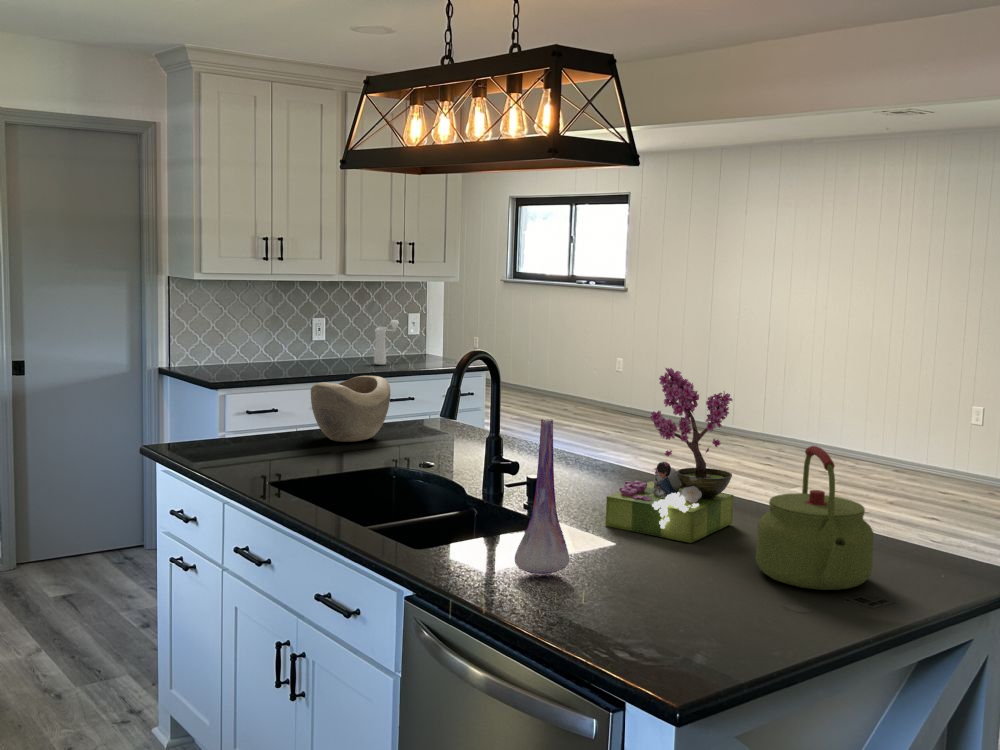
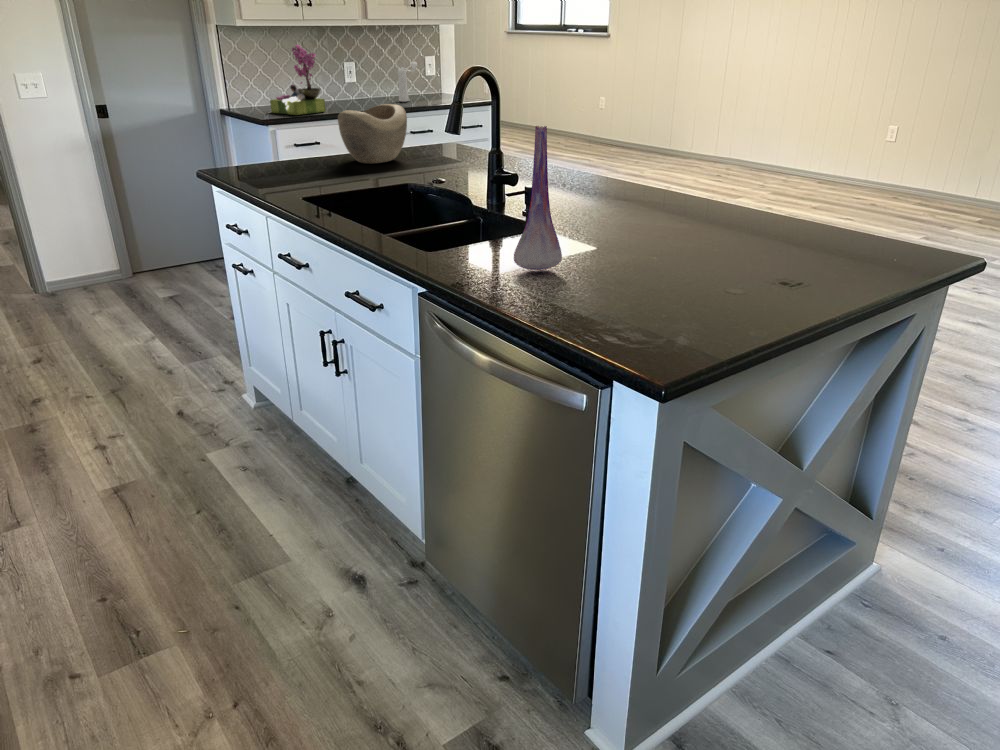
flower arrangement: present [606,368,733,543] -> present [270,45,326,115]
kettle: present [756,446,874,590] -> none [727,146,836,277]

